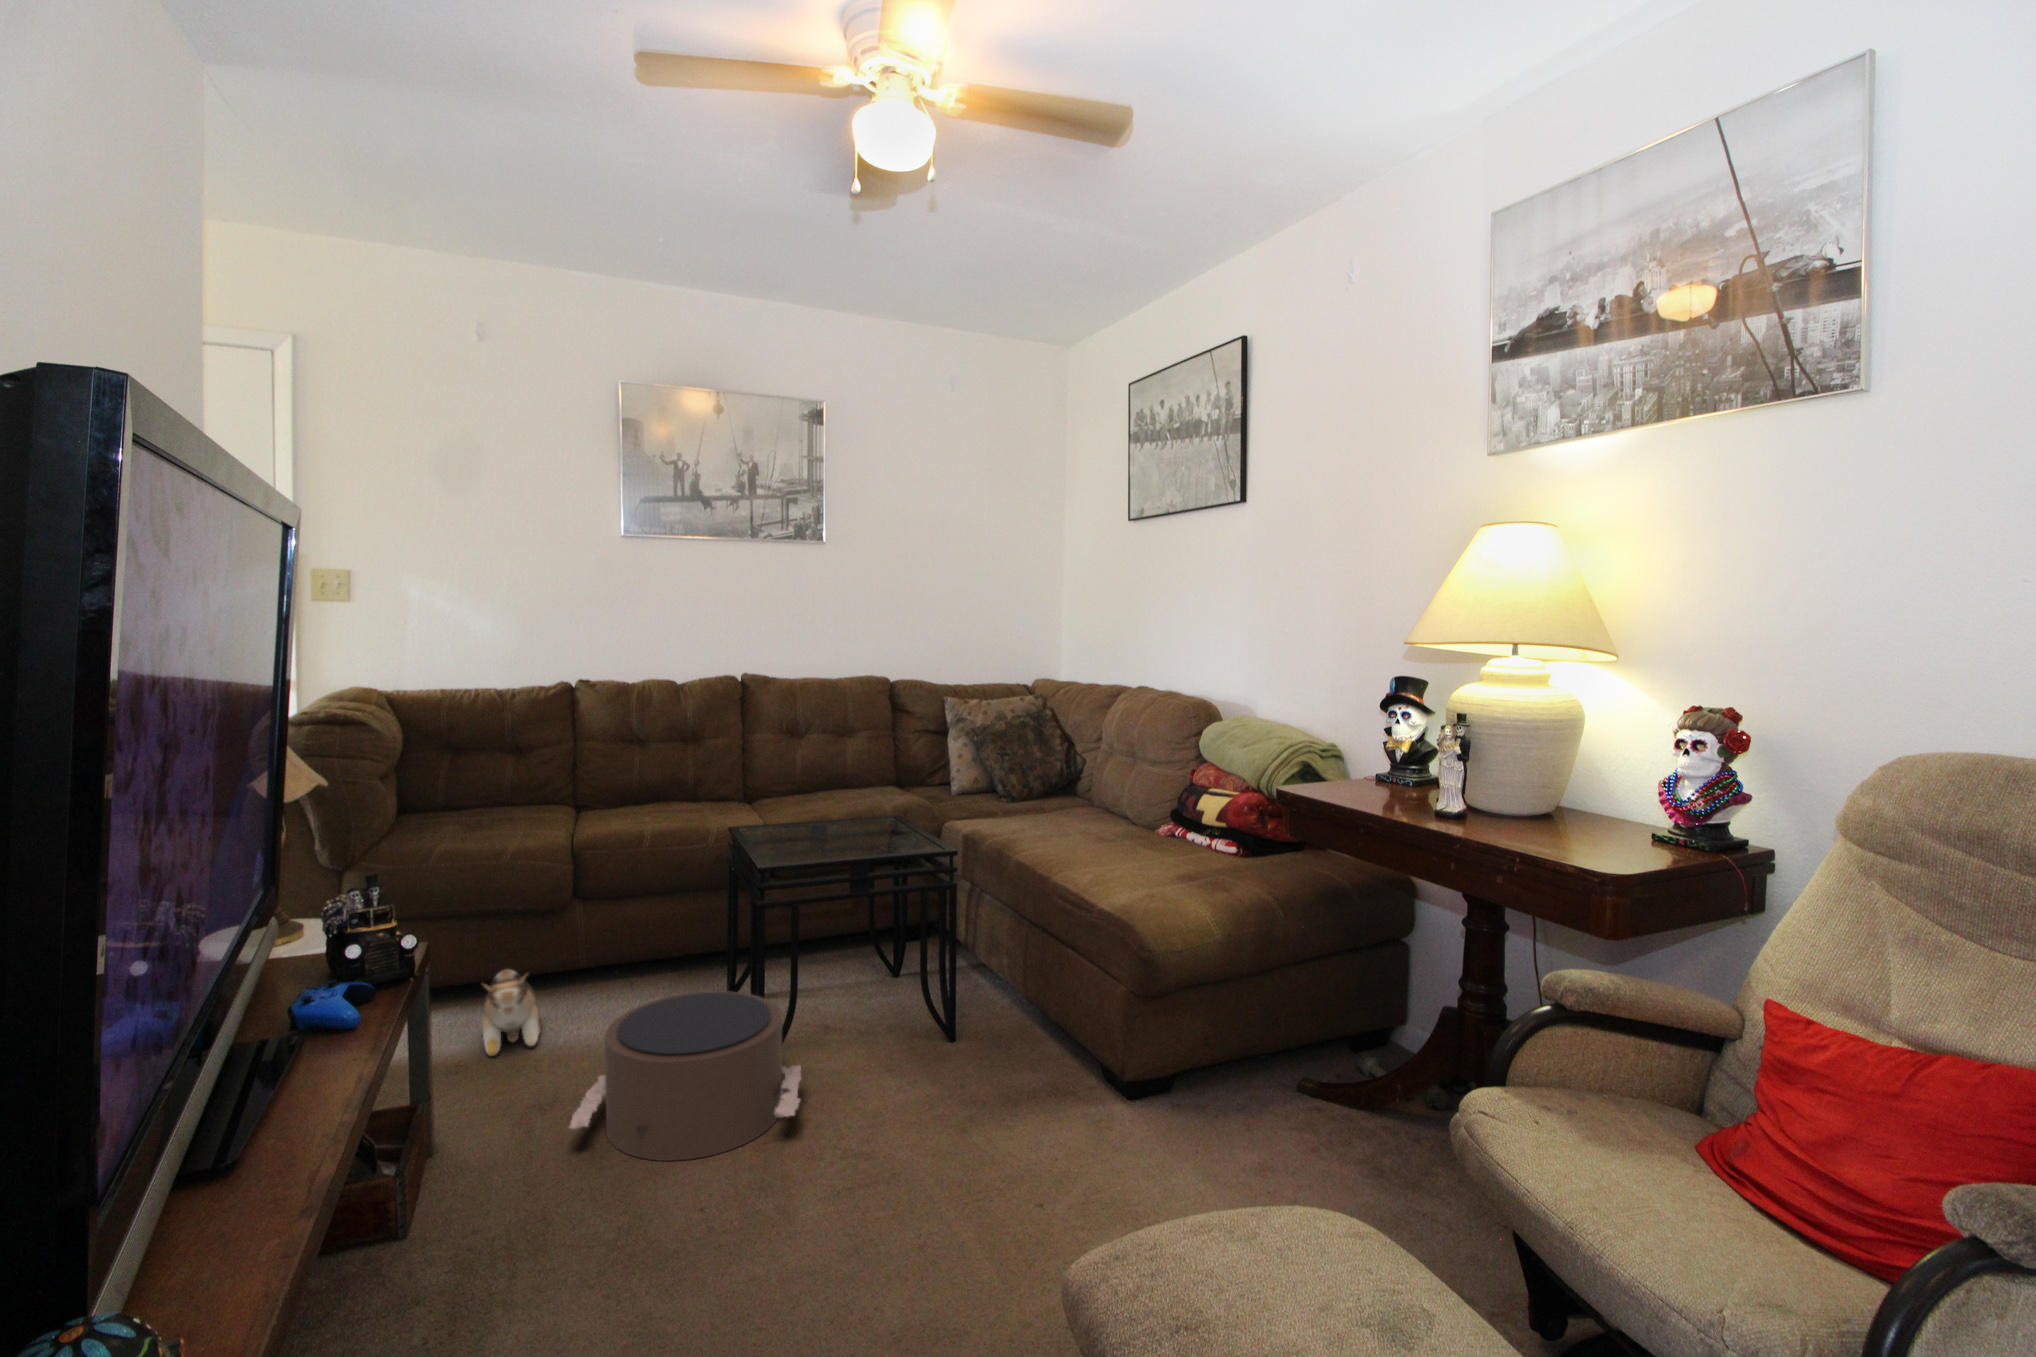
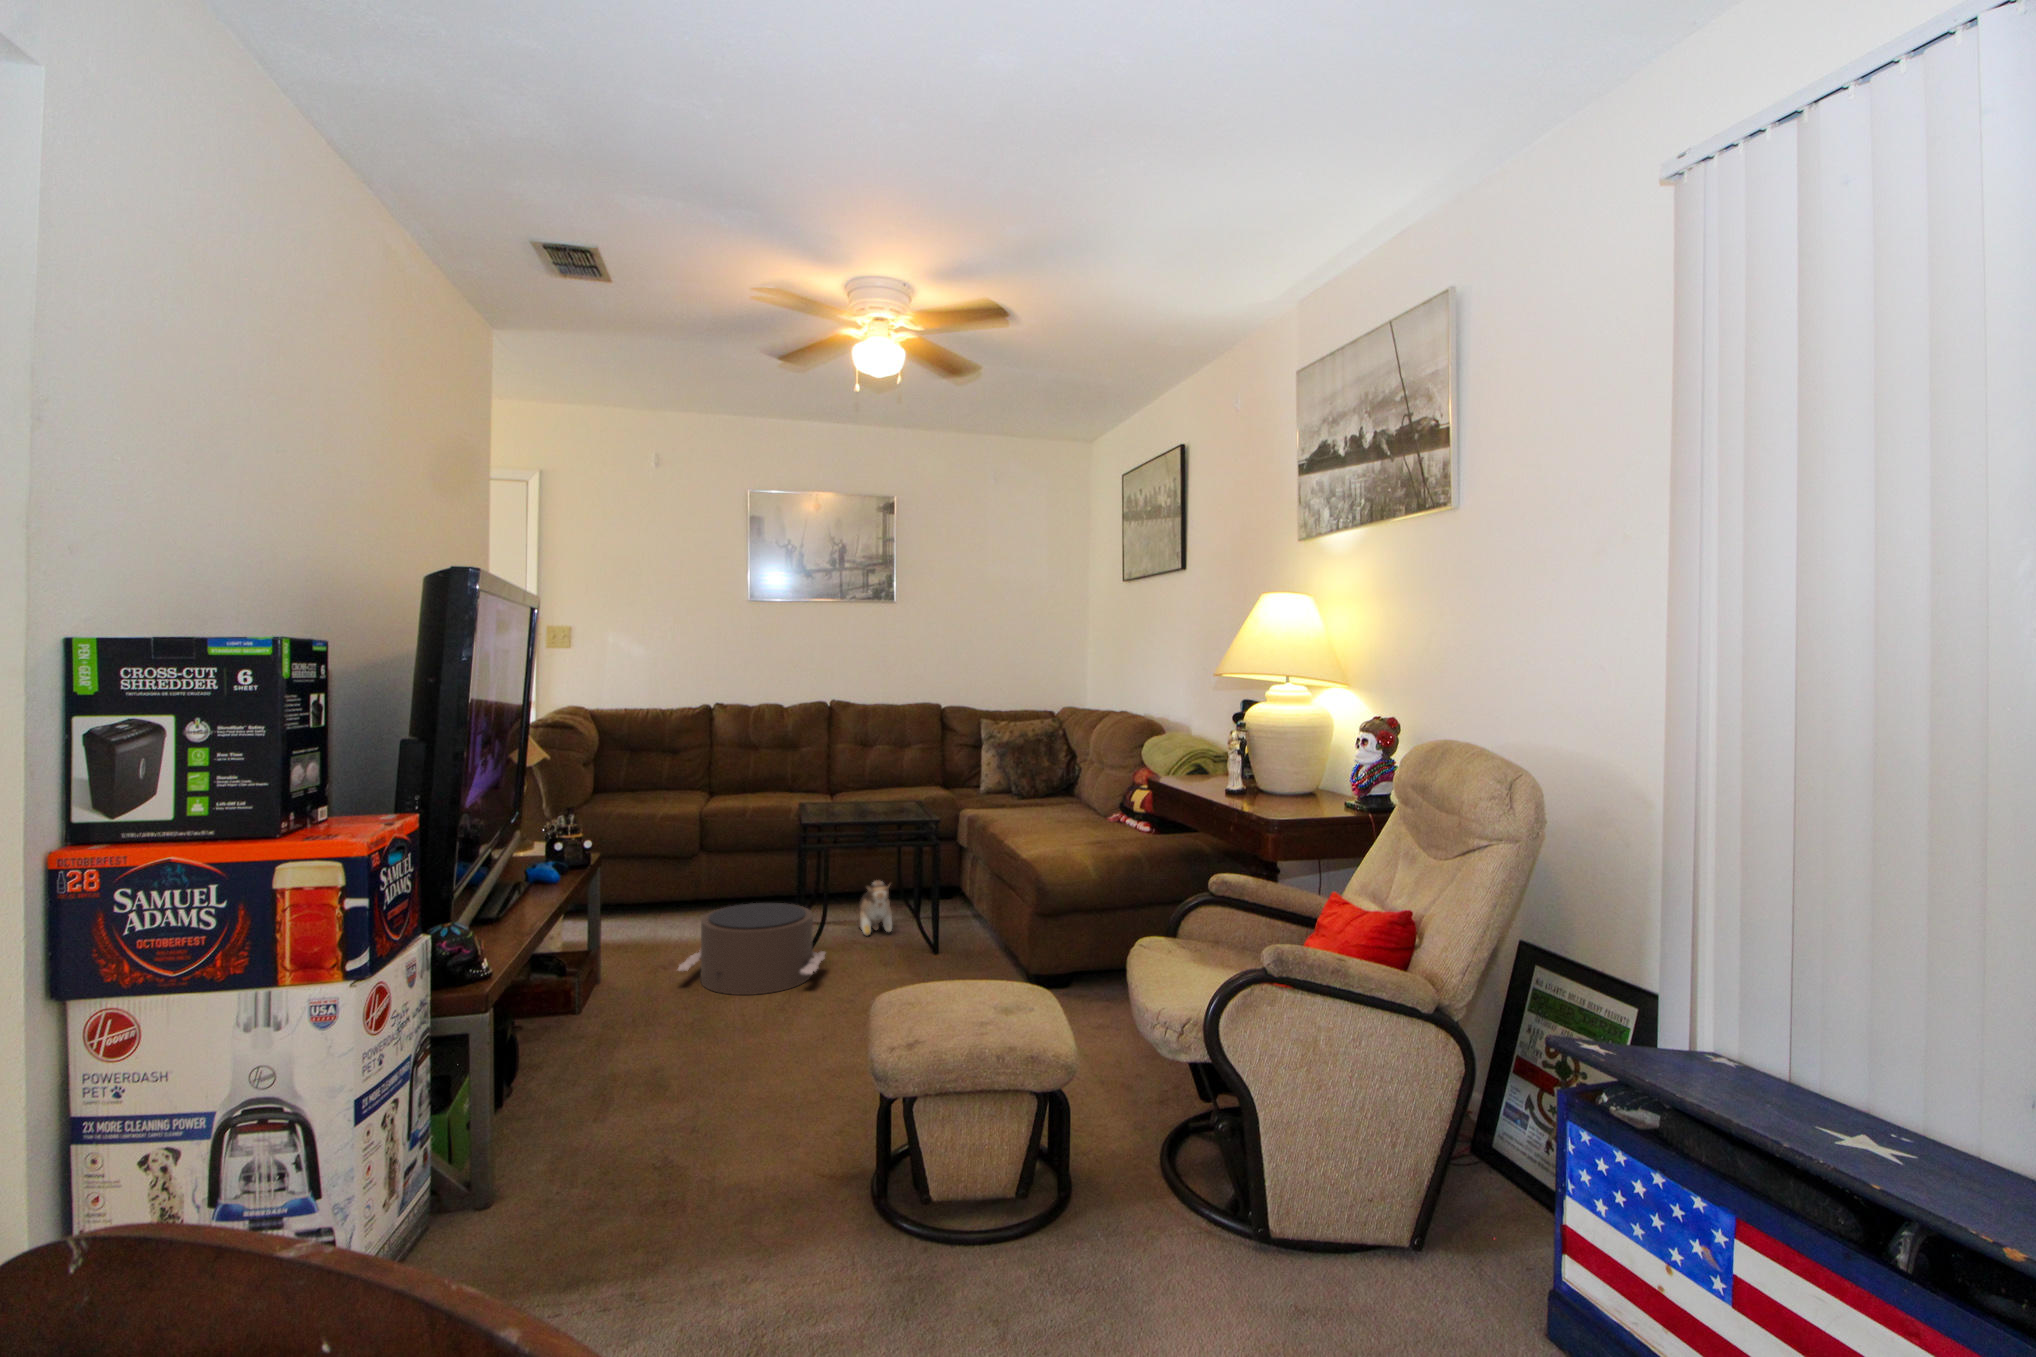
plush toy: present [482,969,542,1056] -> present [858,880,892,935]

